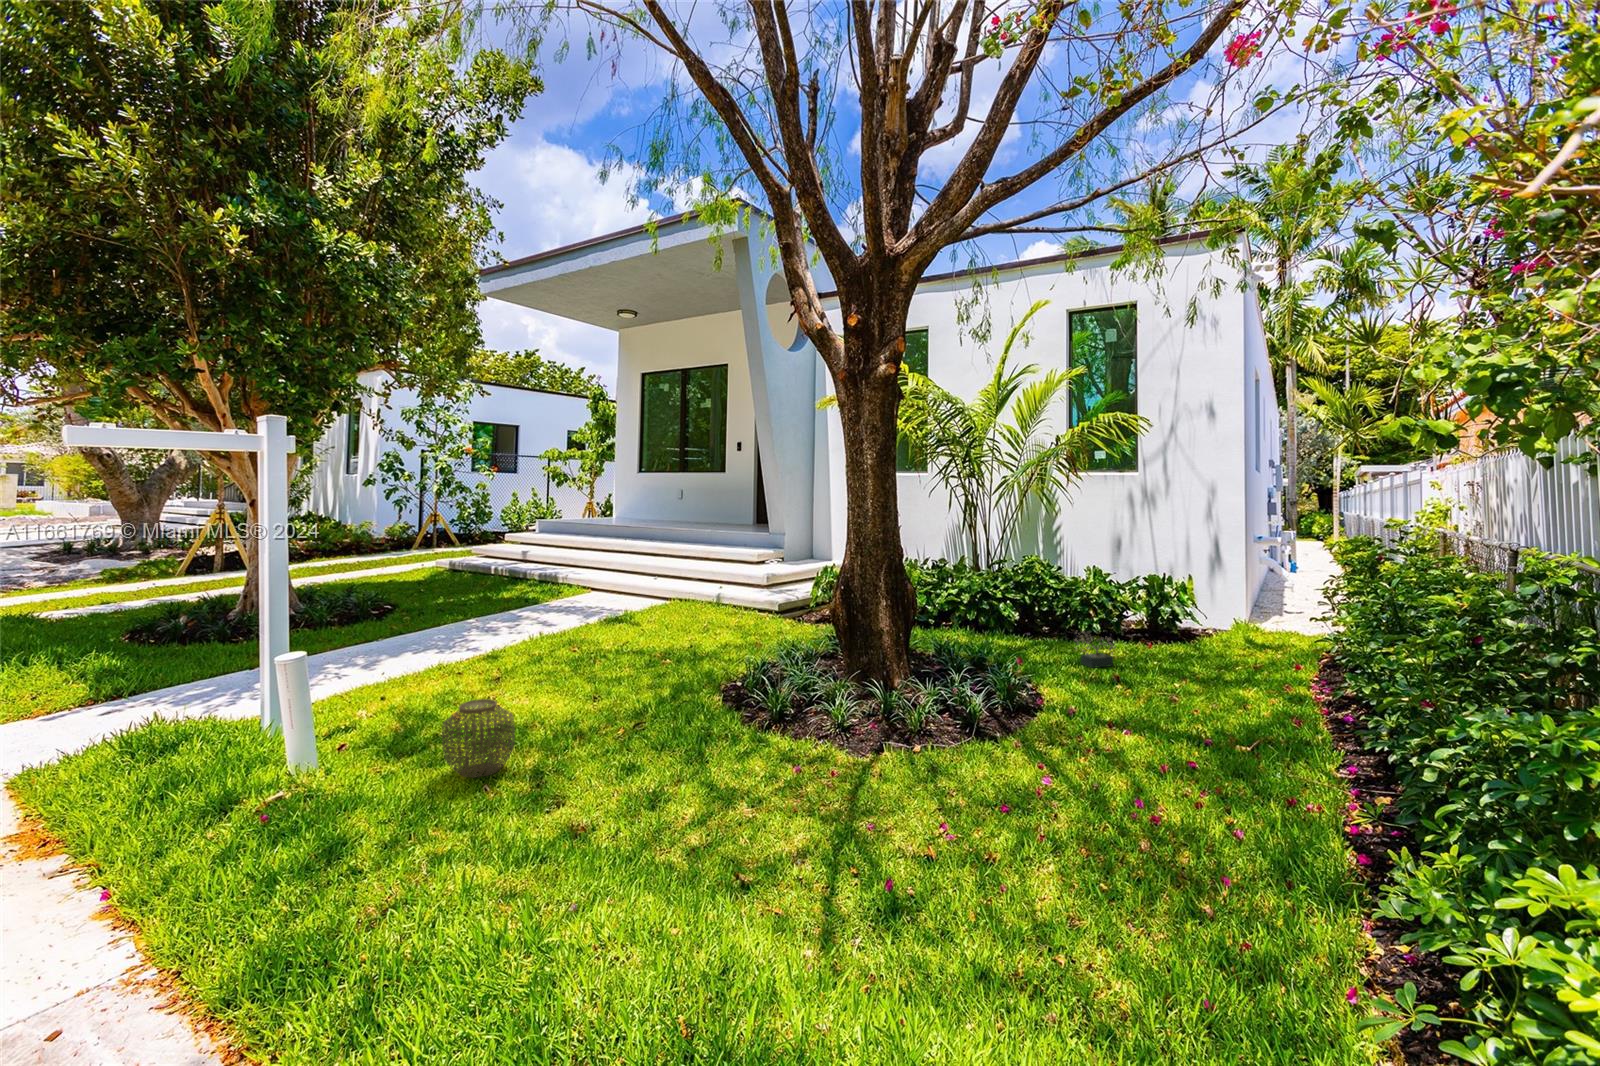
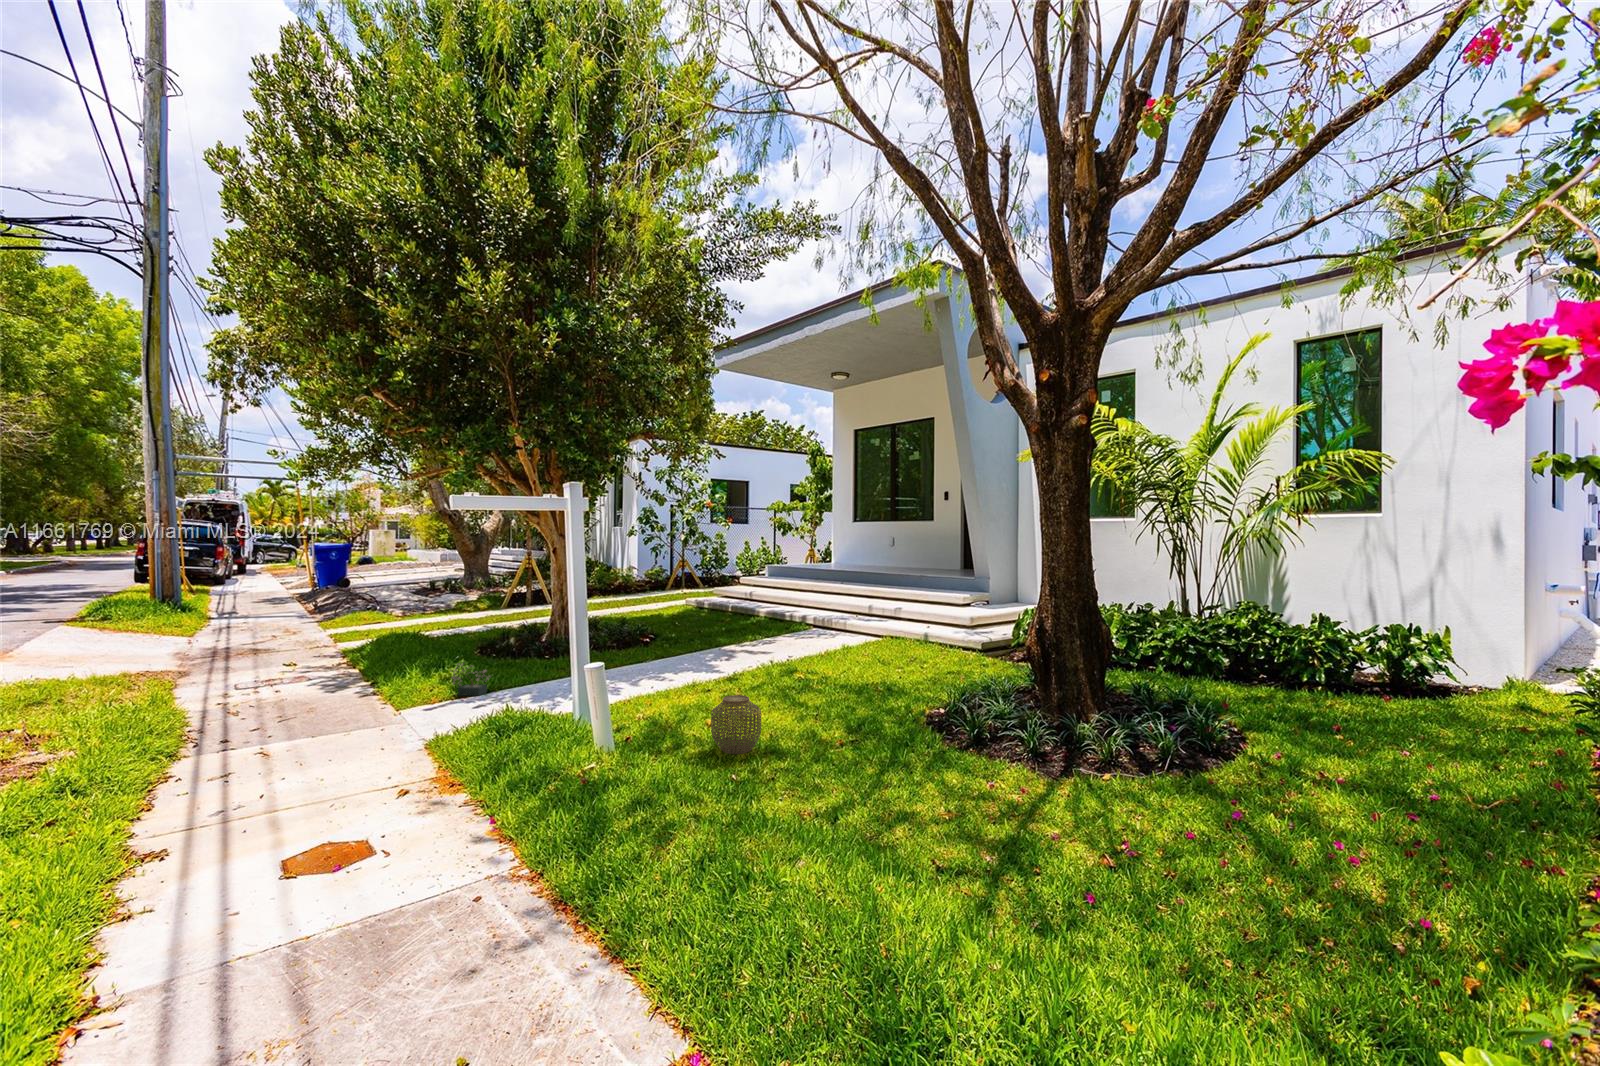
decorative plant: present [1075,631,1115,668] -> present [453,664,488,696]

